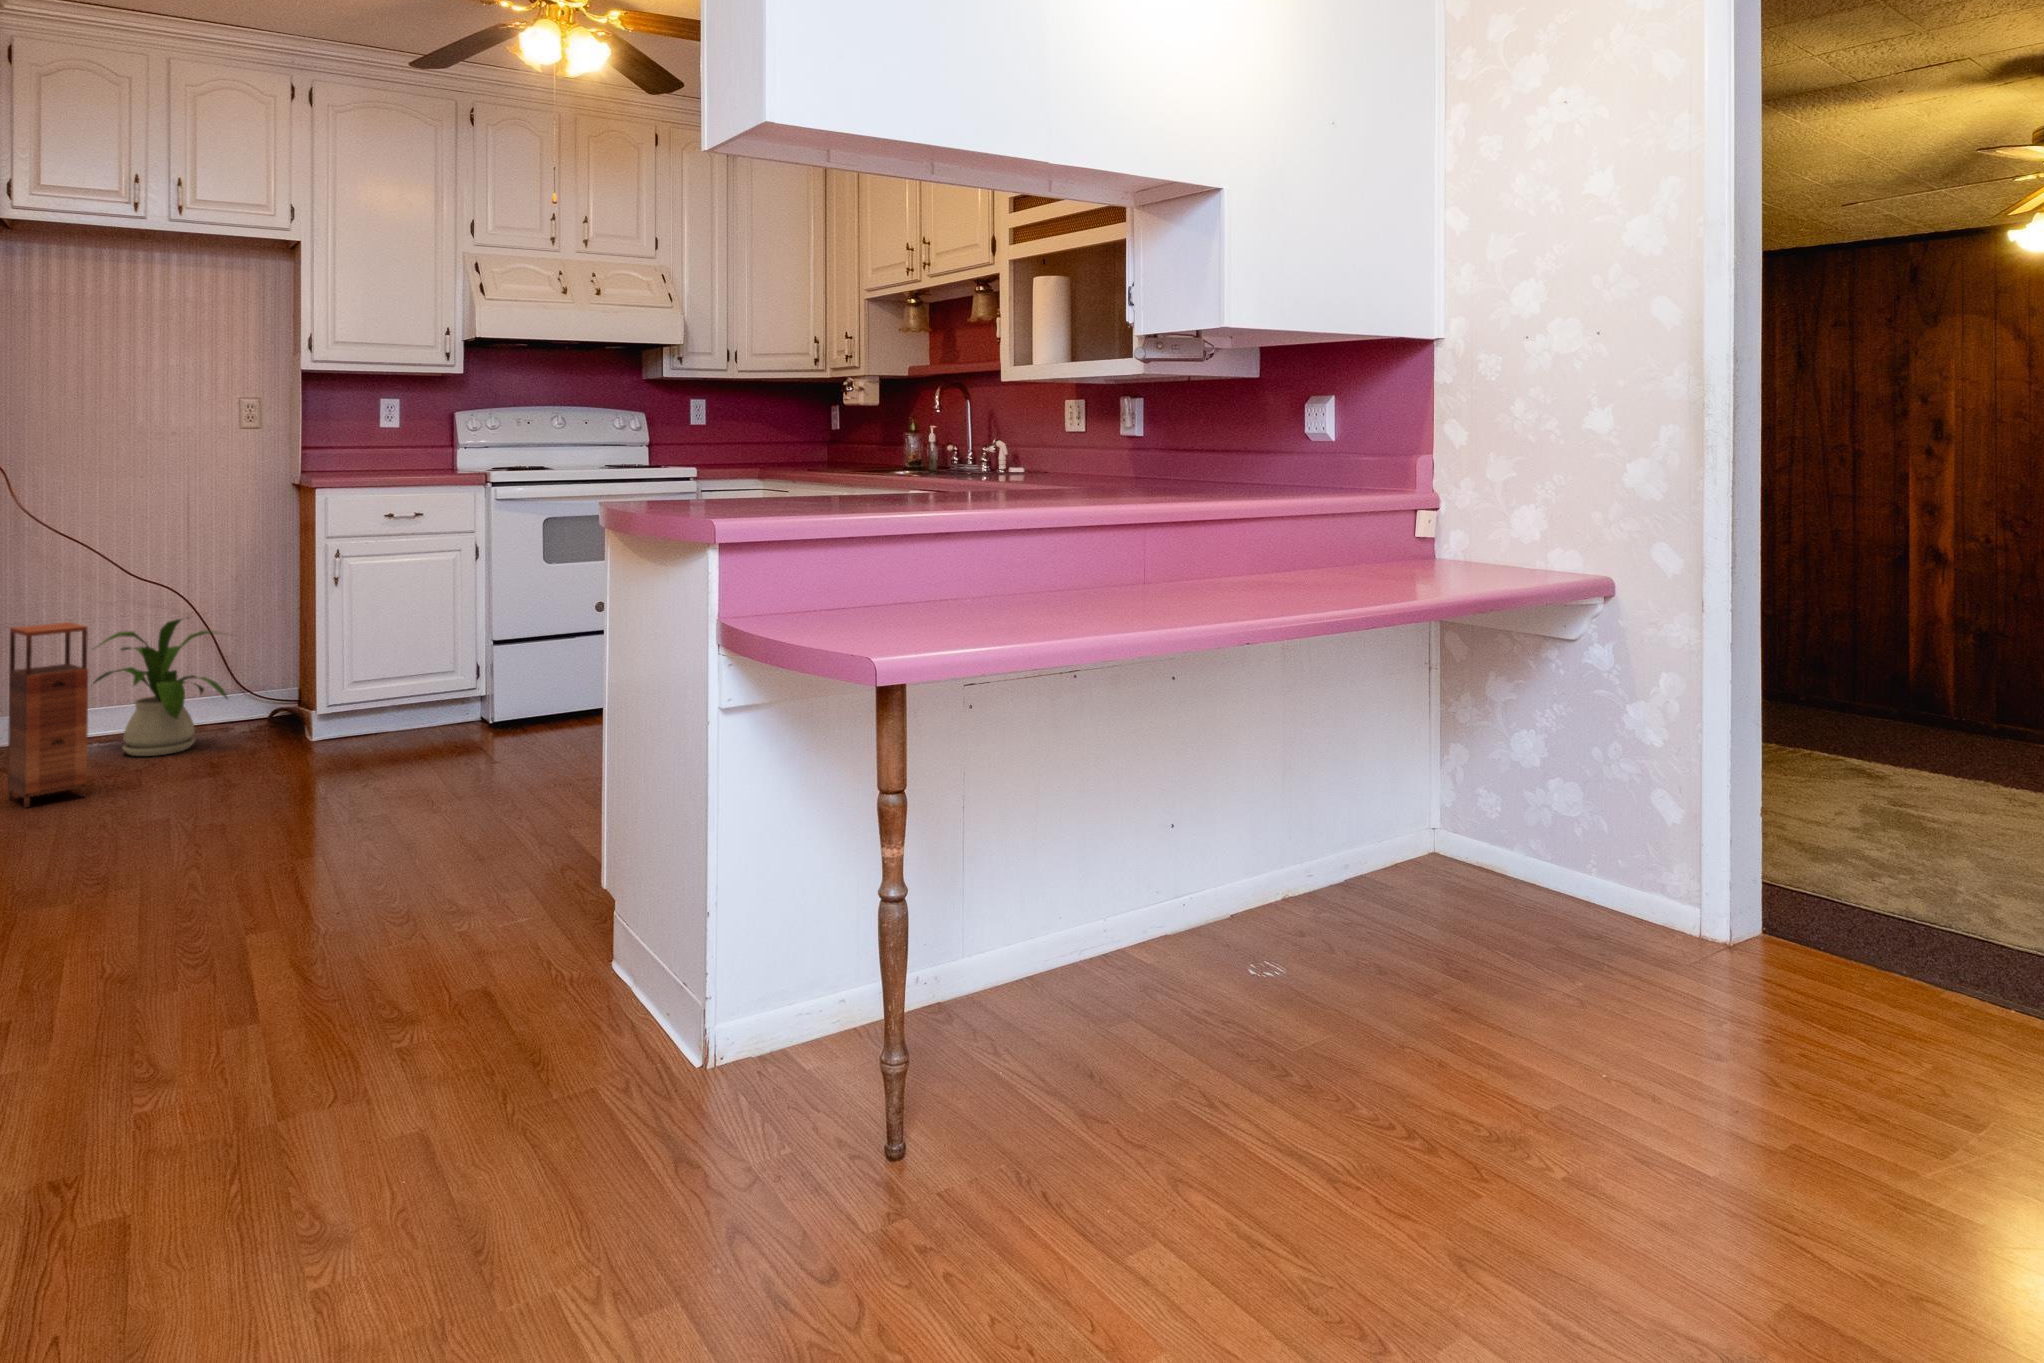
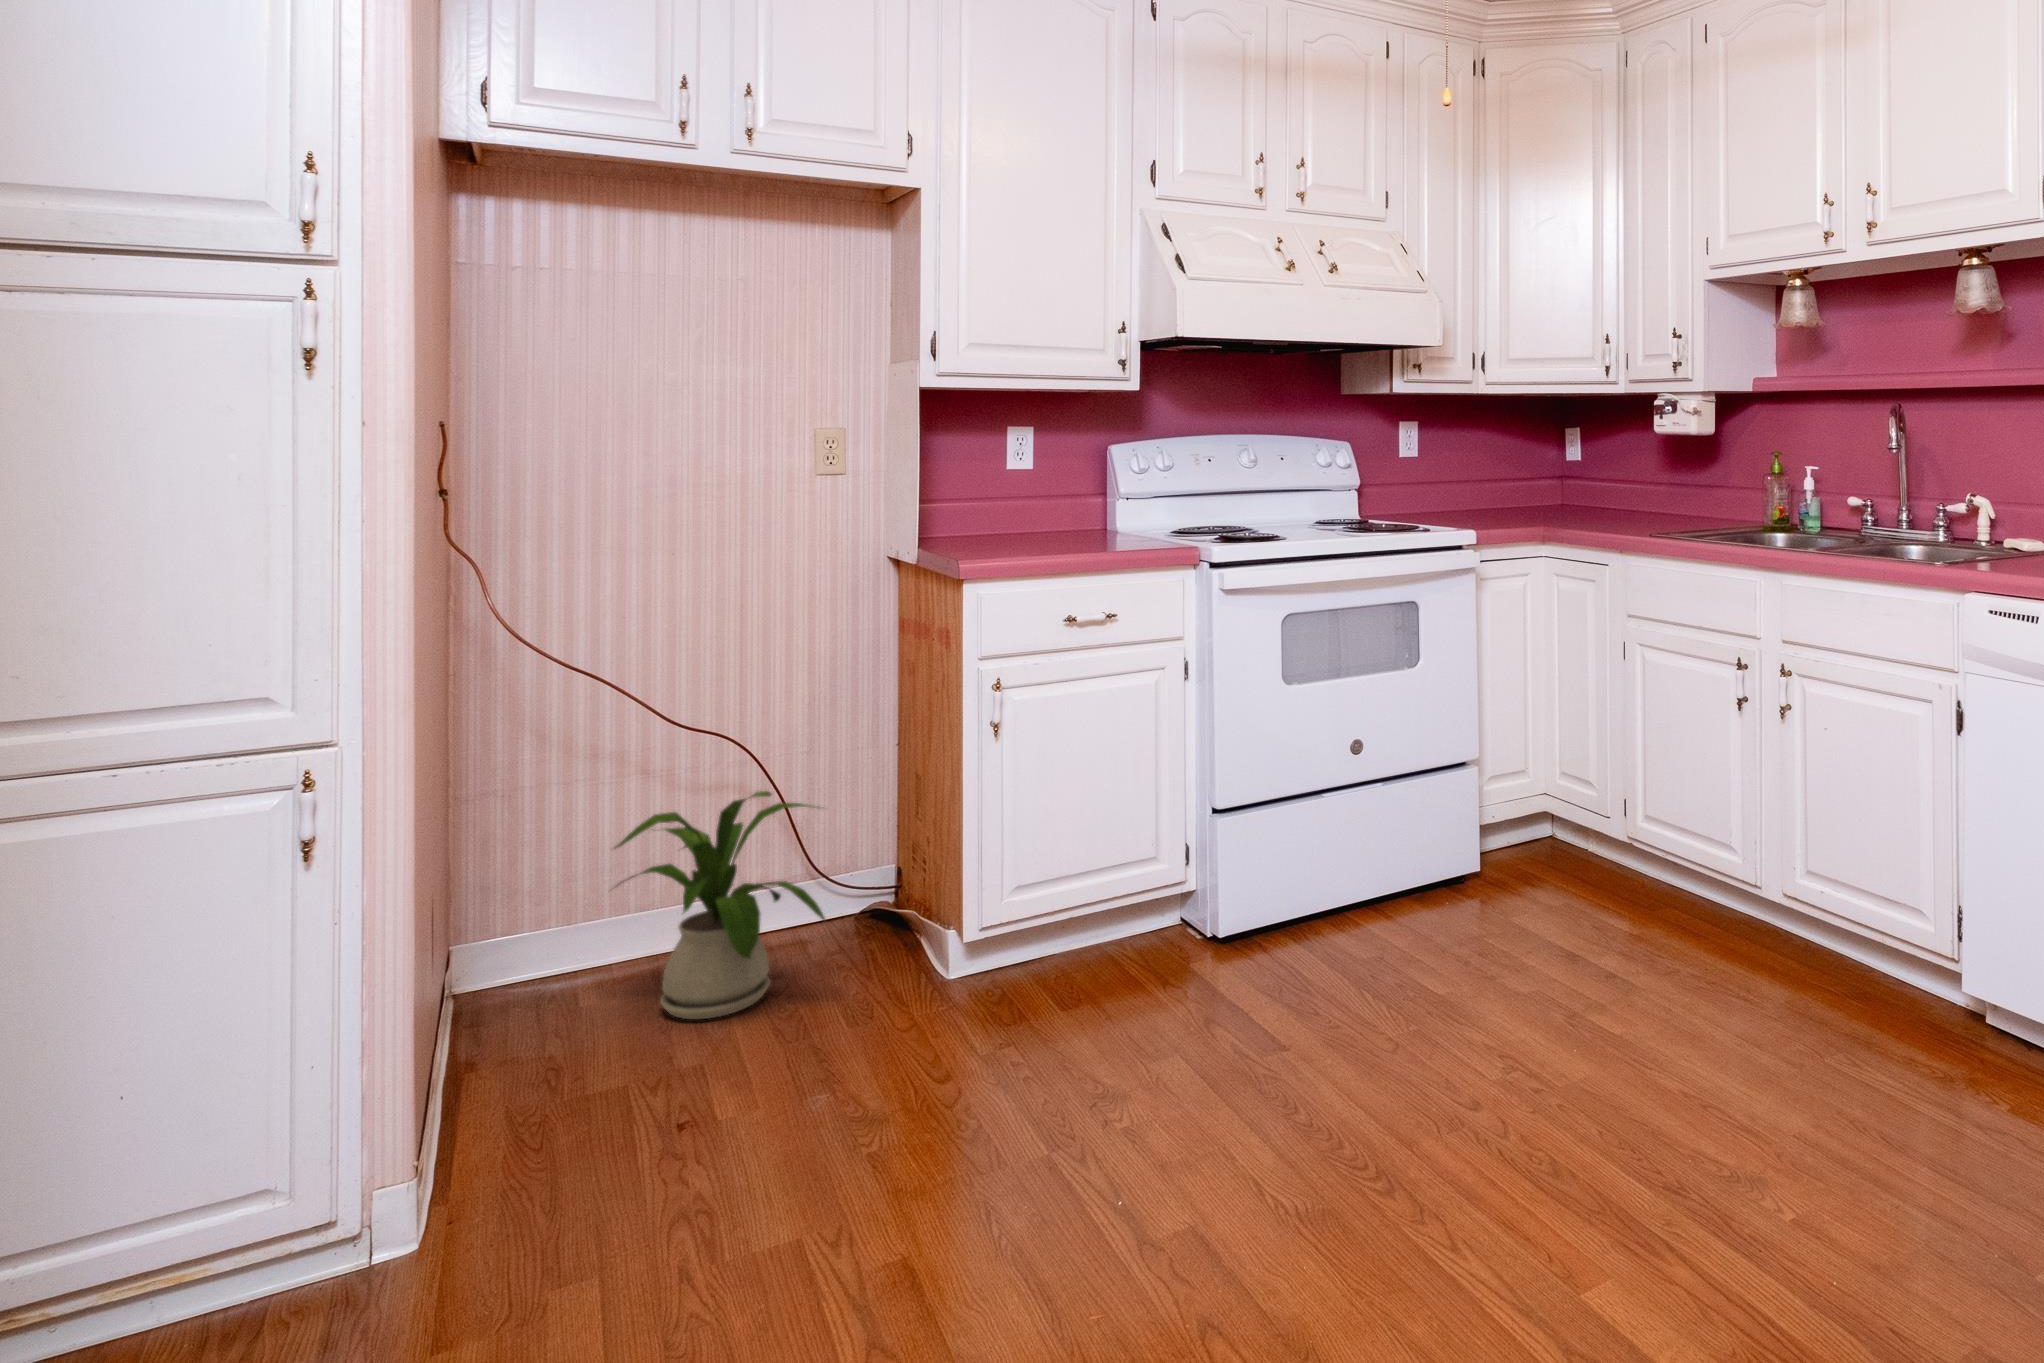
storage cabinet: present [8,622,88,808] -> none [493,835,633,1192]

